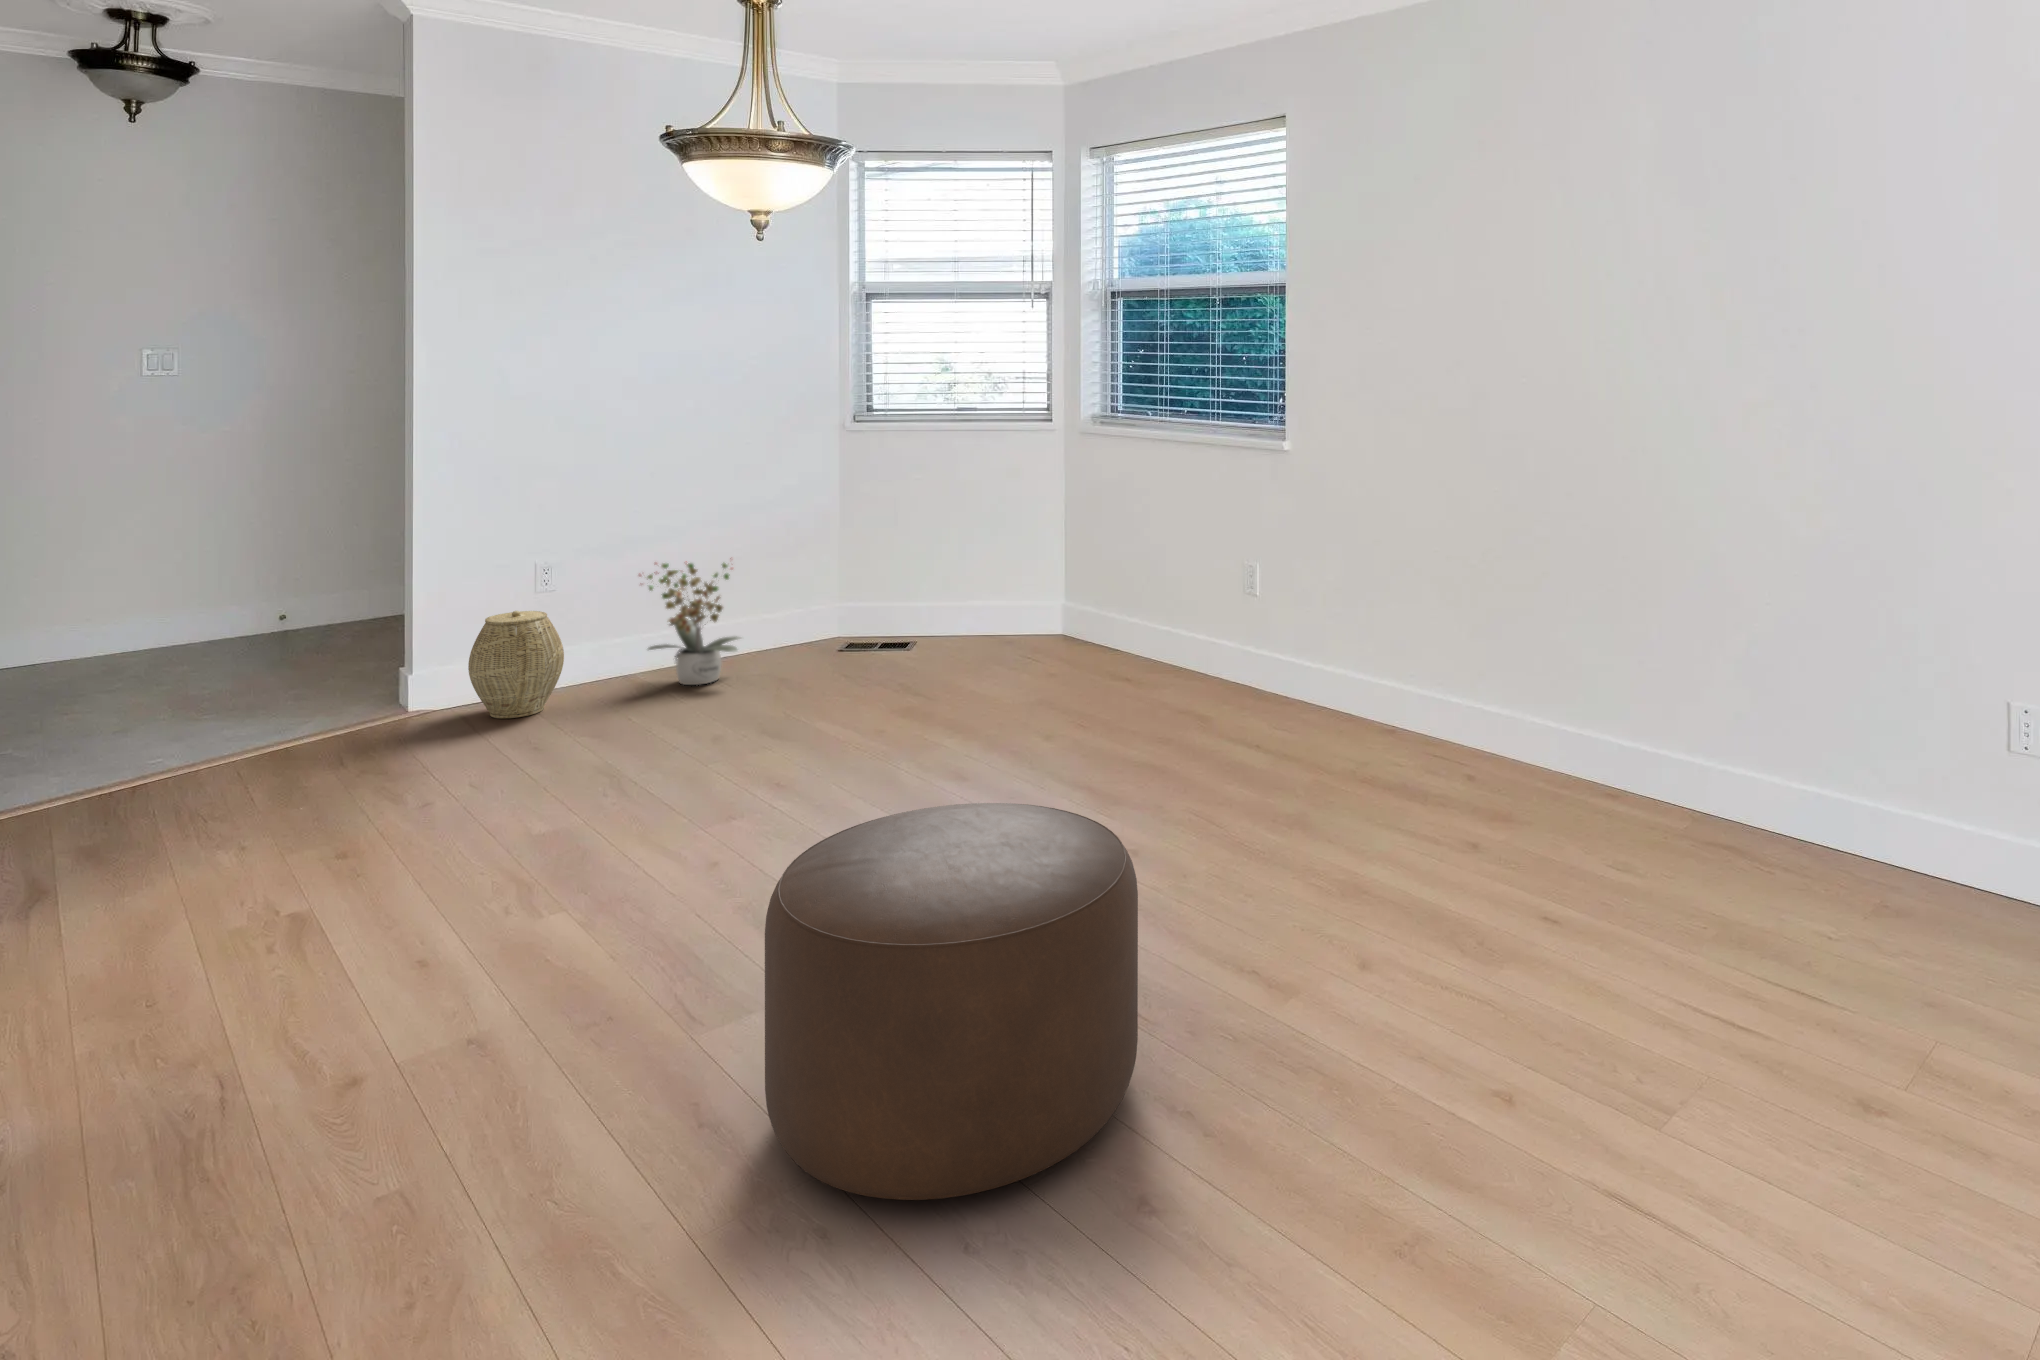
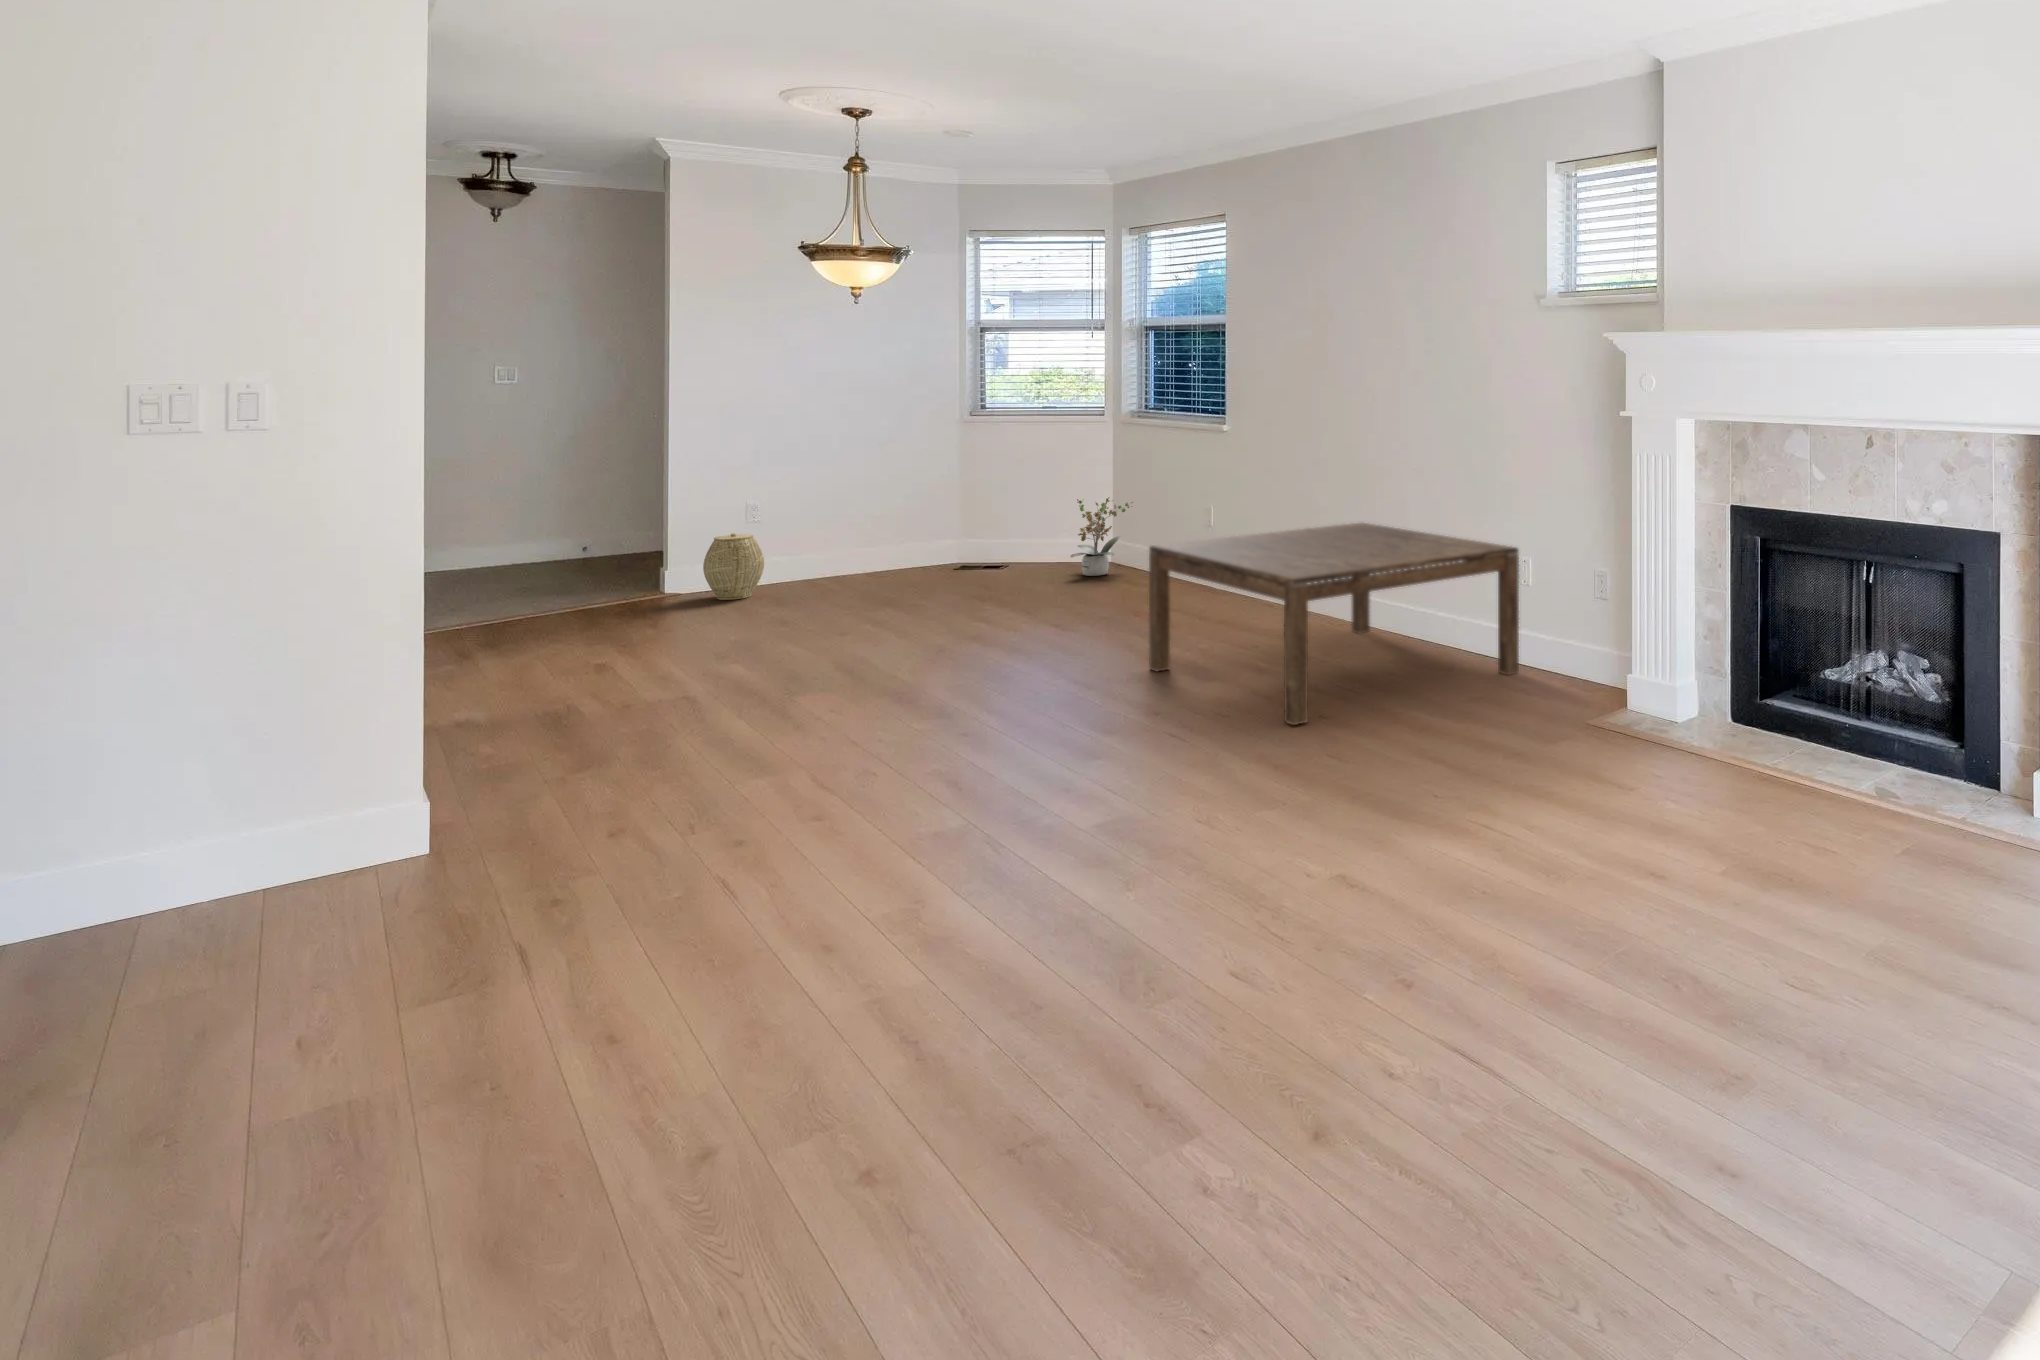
potted plant: present [639,563,740,685] -> present [1071,498,1133,576]
coffee table: none [1343,610,2034,1127] -> present [1149,523,1519,725]
ottoman: present [765,803,1138,1200] -> none [802,591,987,733]

